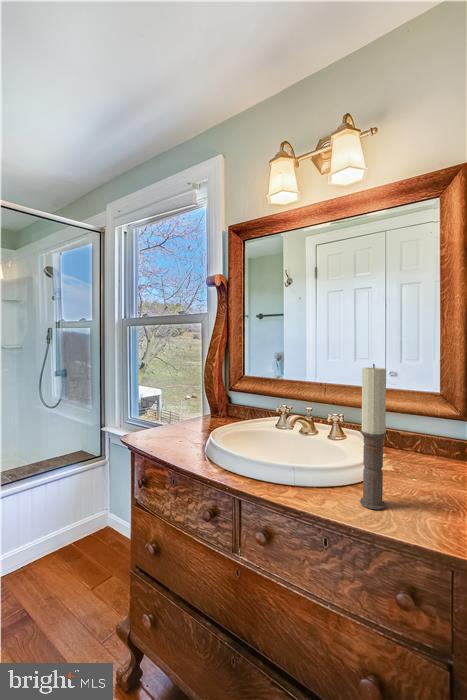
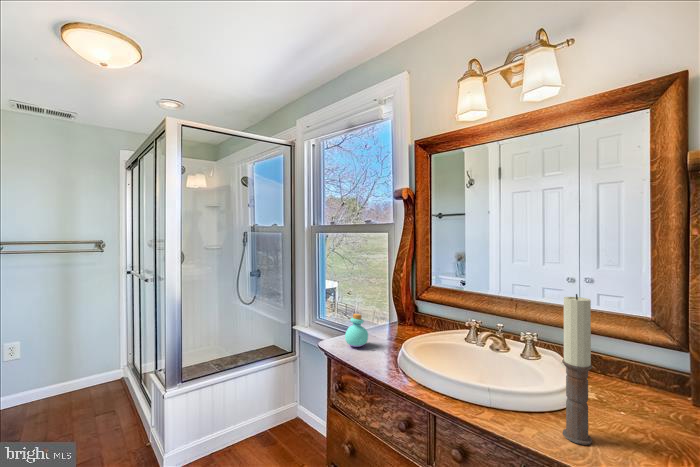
perfume bottle: none [150,405,176,440] -> present [345,314,368,347]

